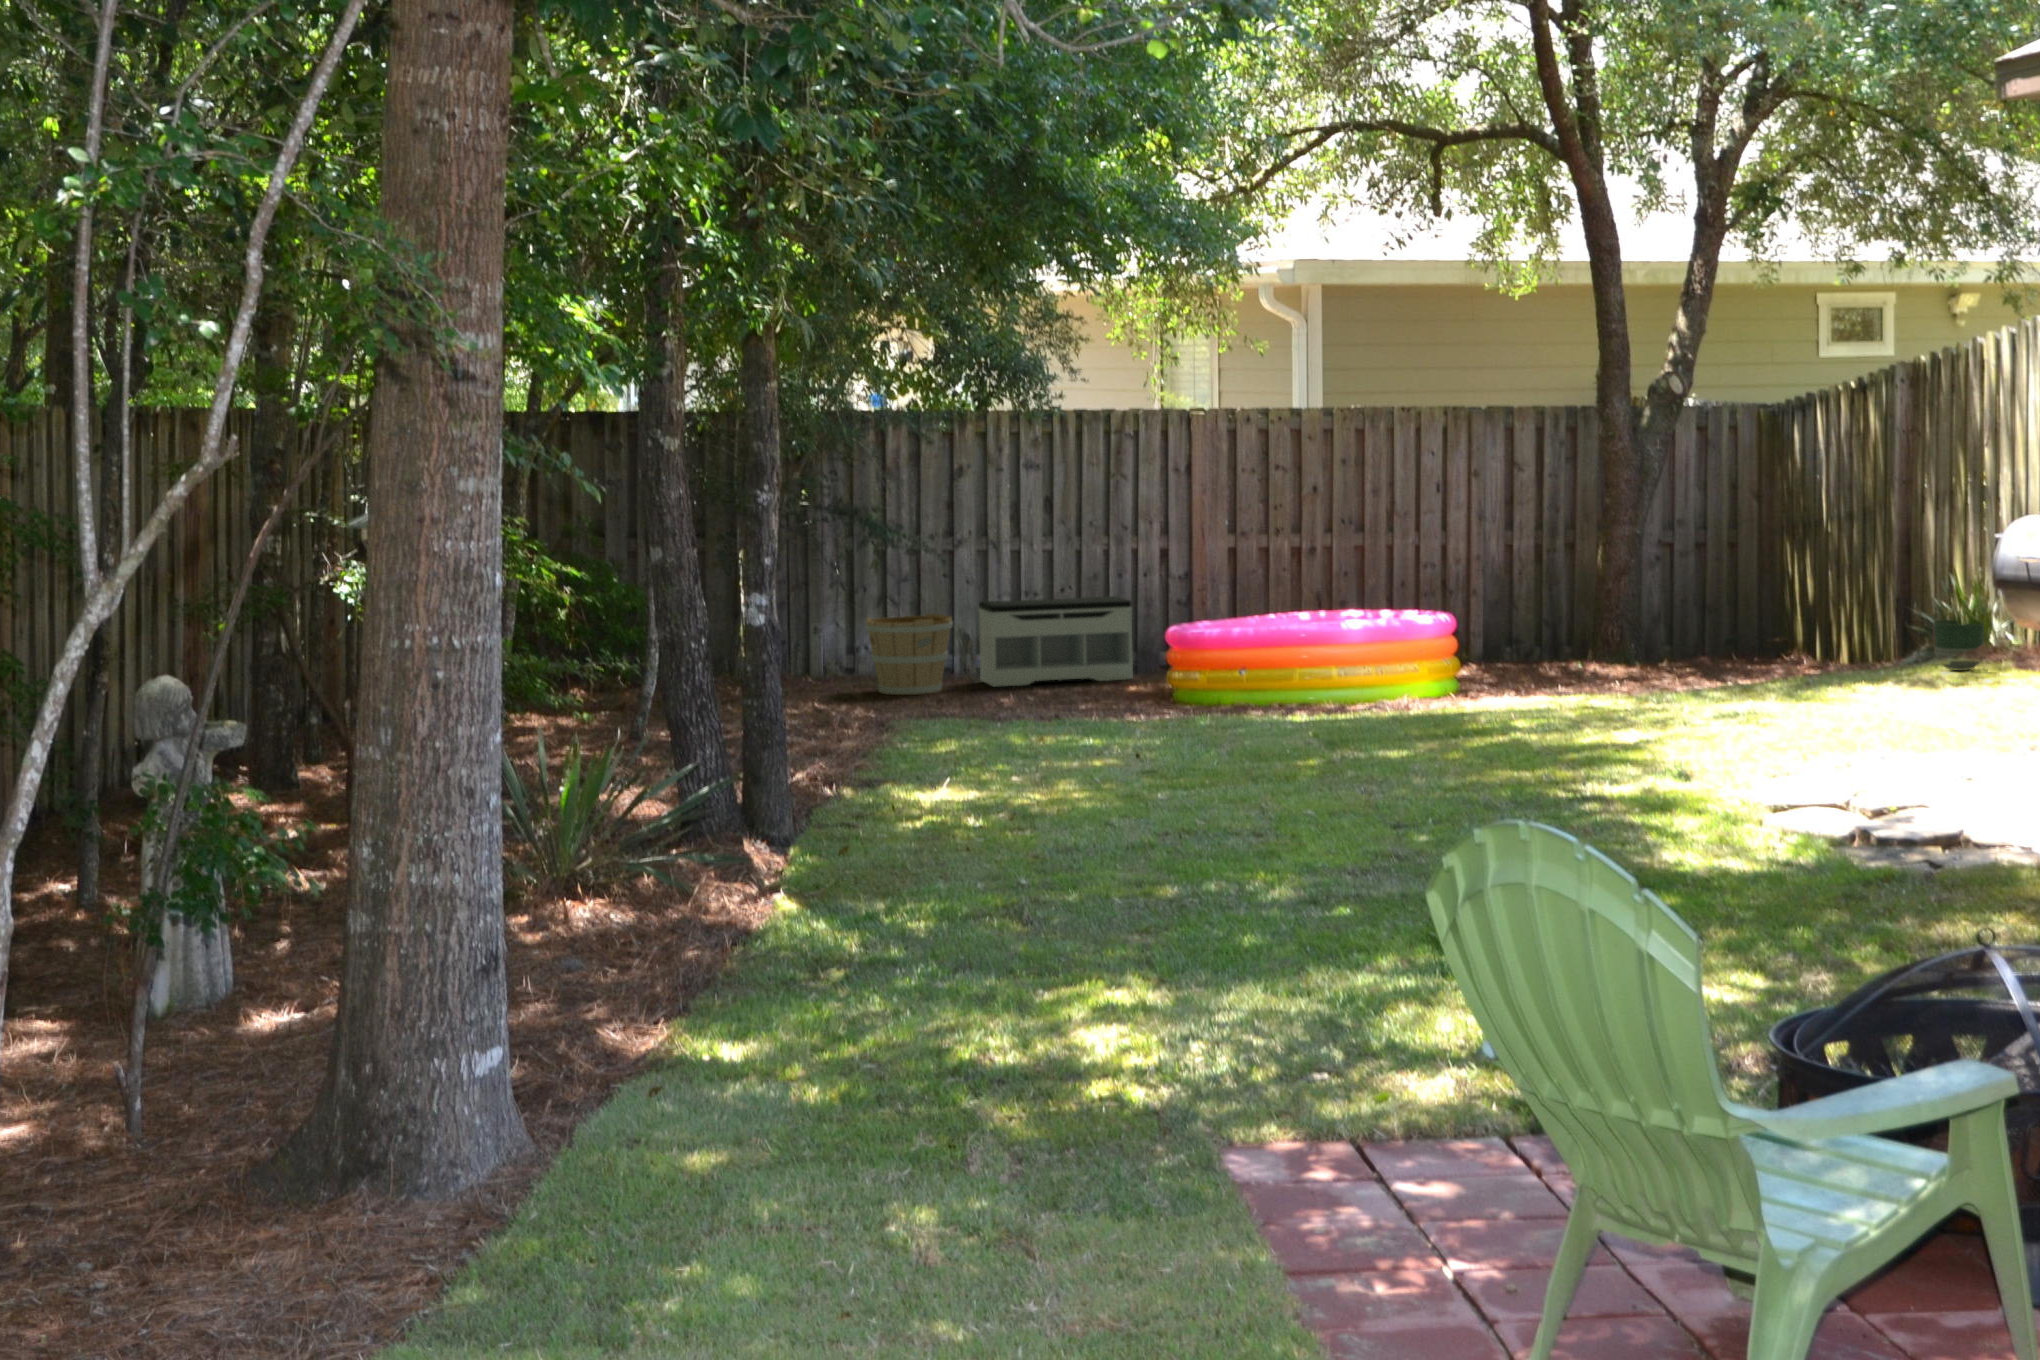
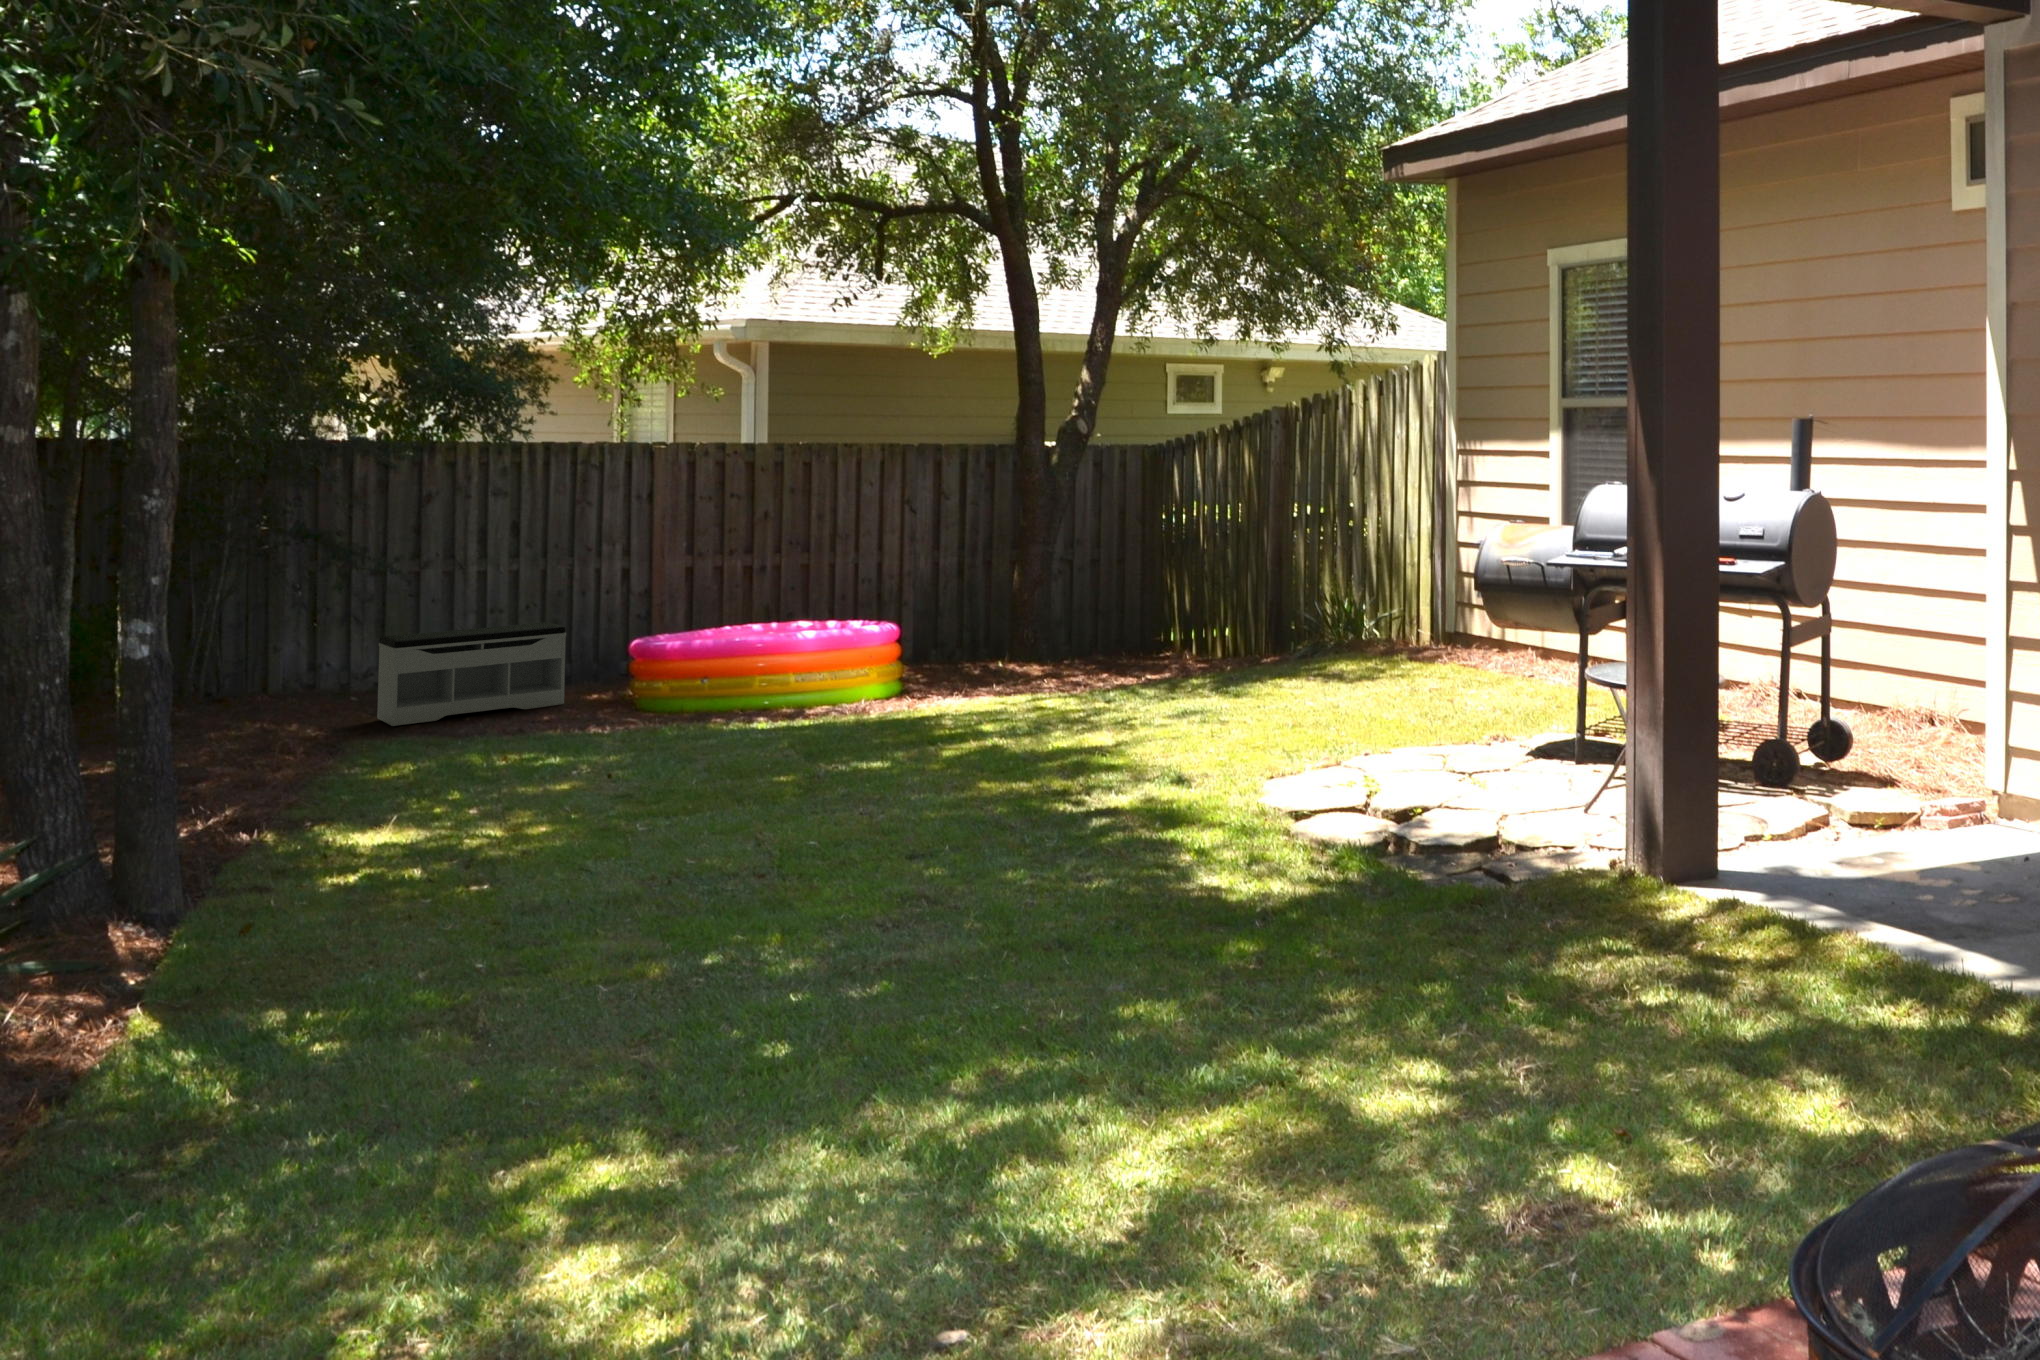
wooden bucket: present [865,614,953,695] -> none [222,653,344,746]
planter: present [1933,620,1984,671] -> none [1299,607,1336,646]

